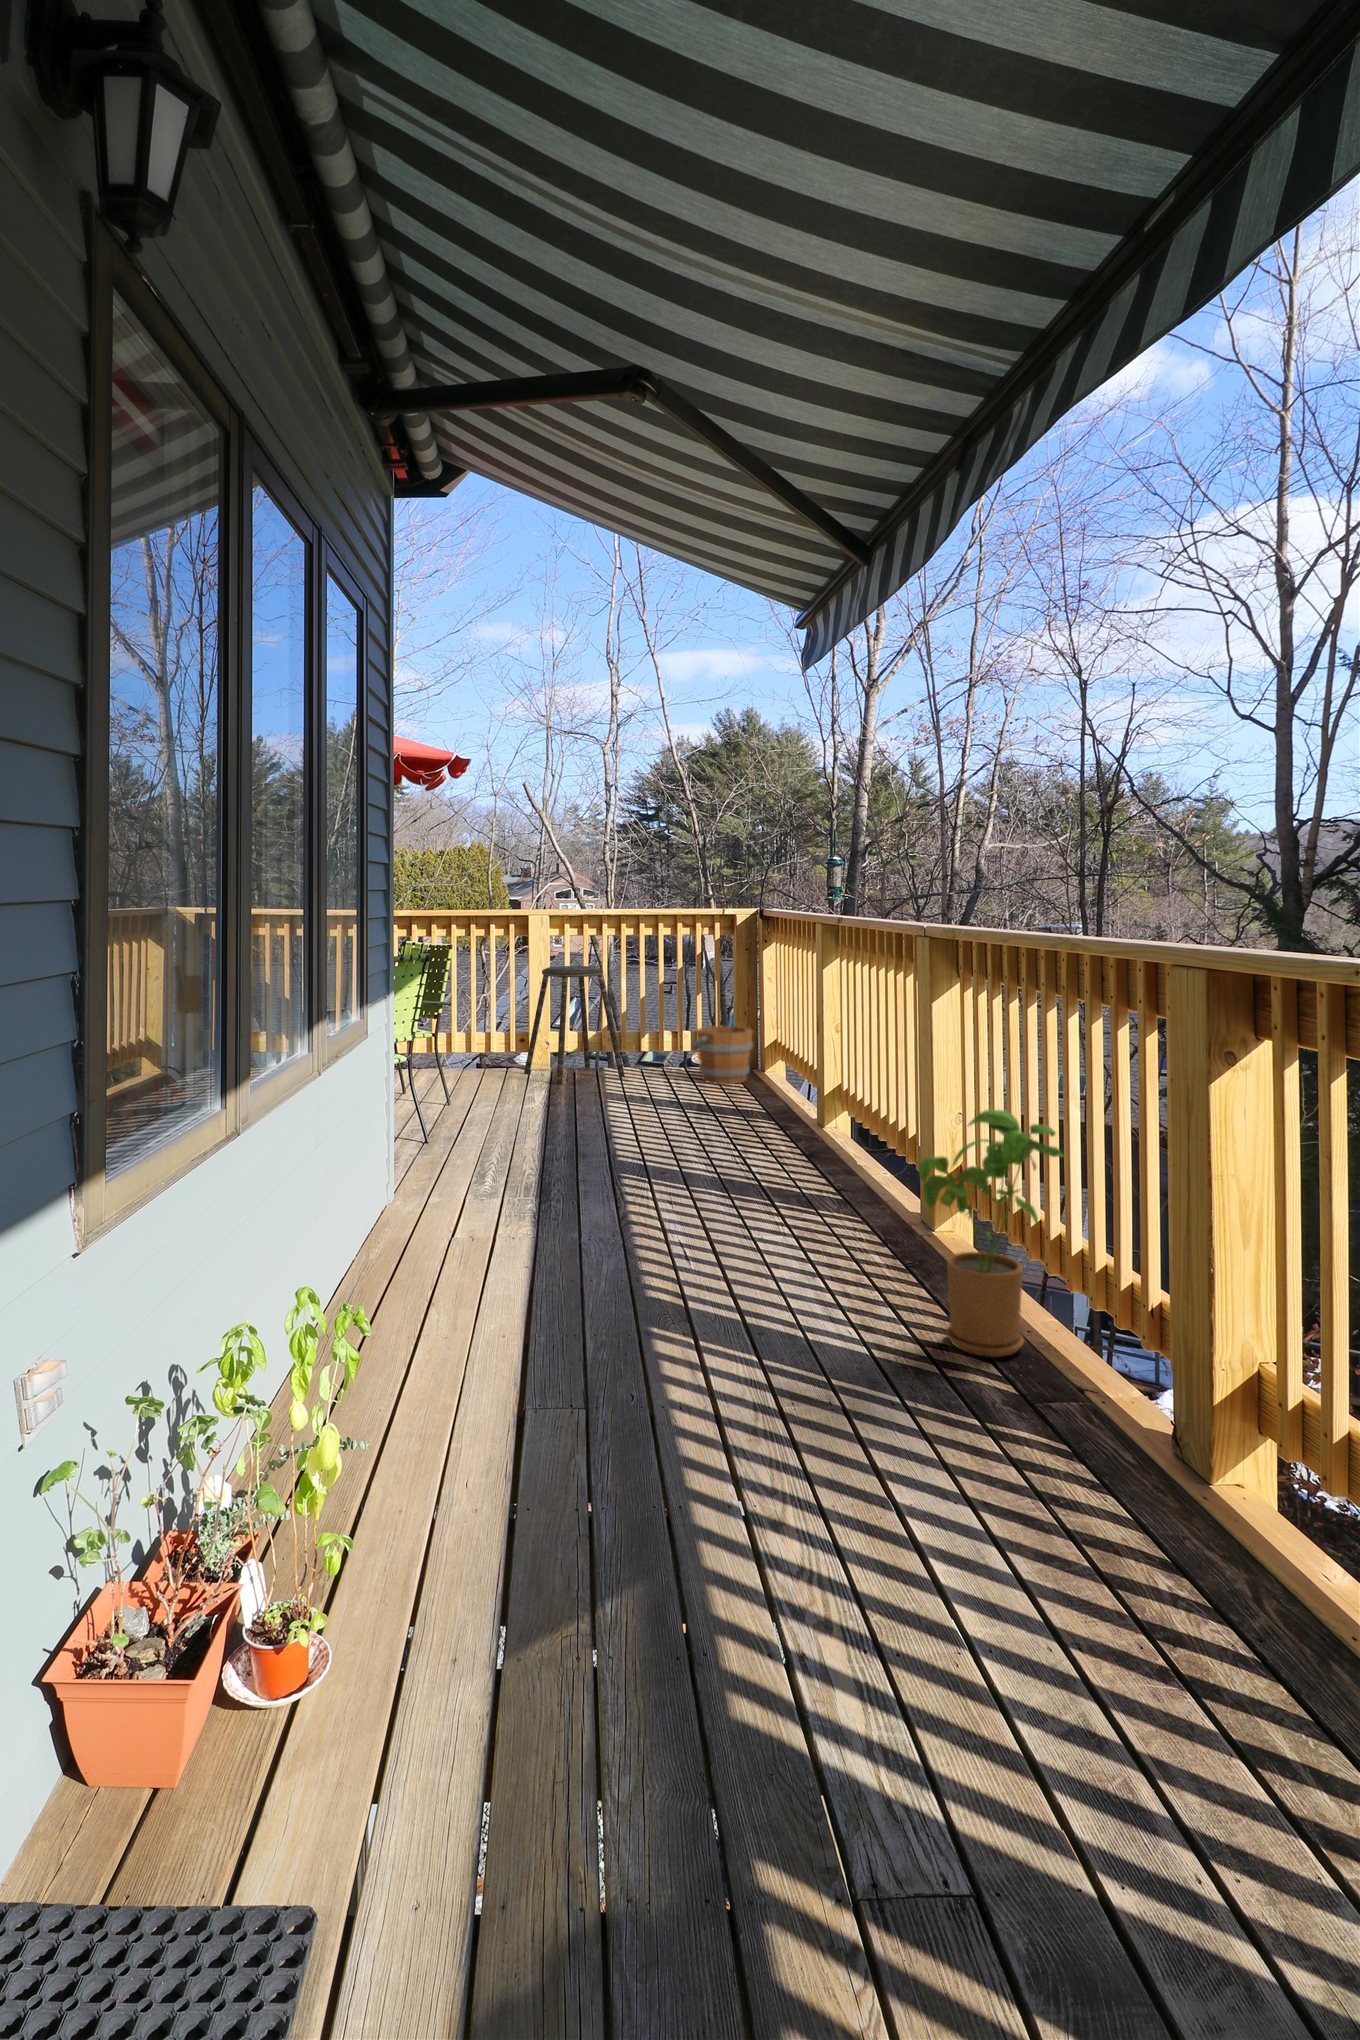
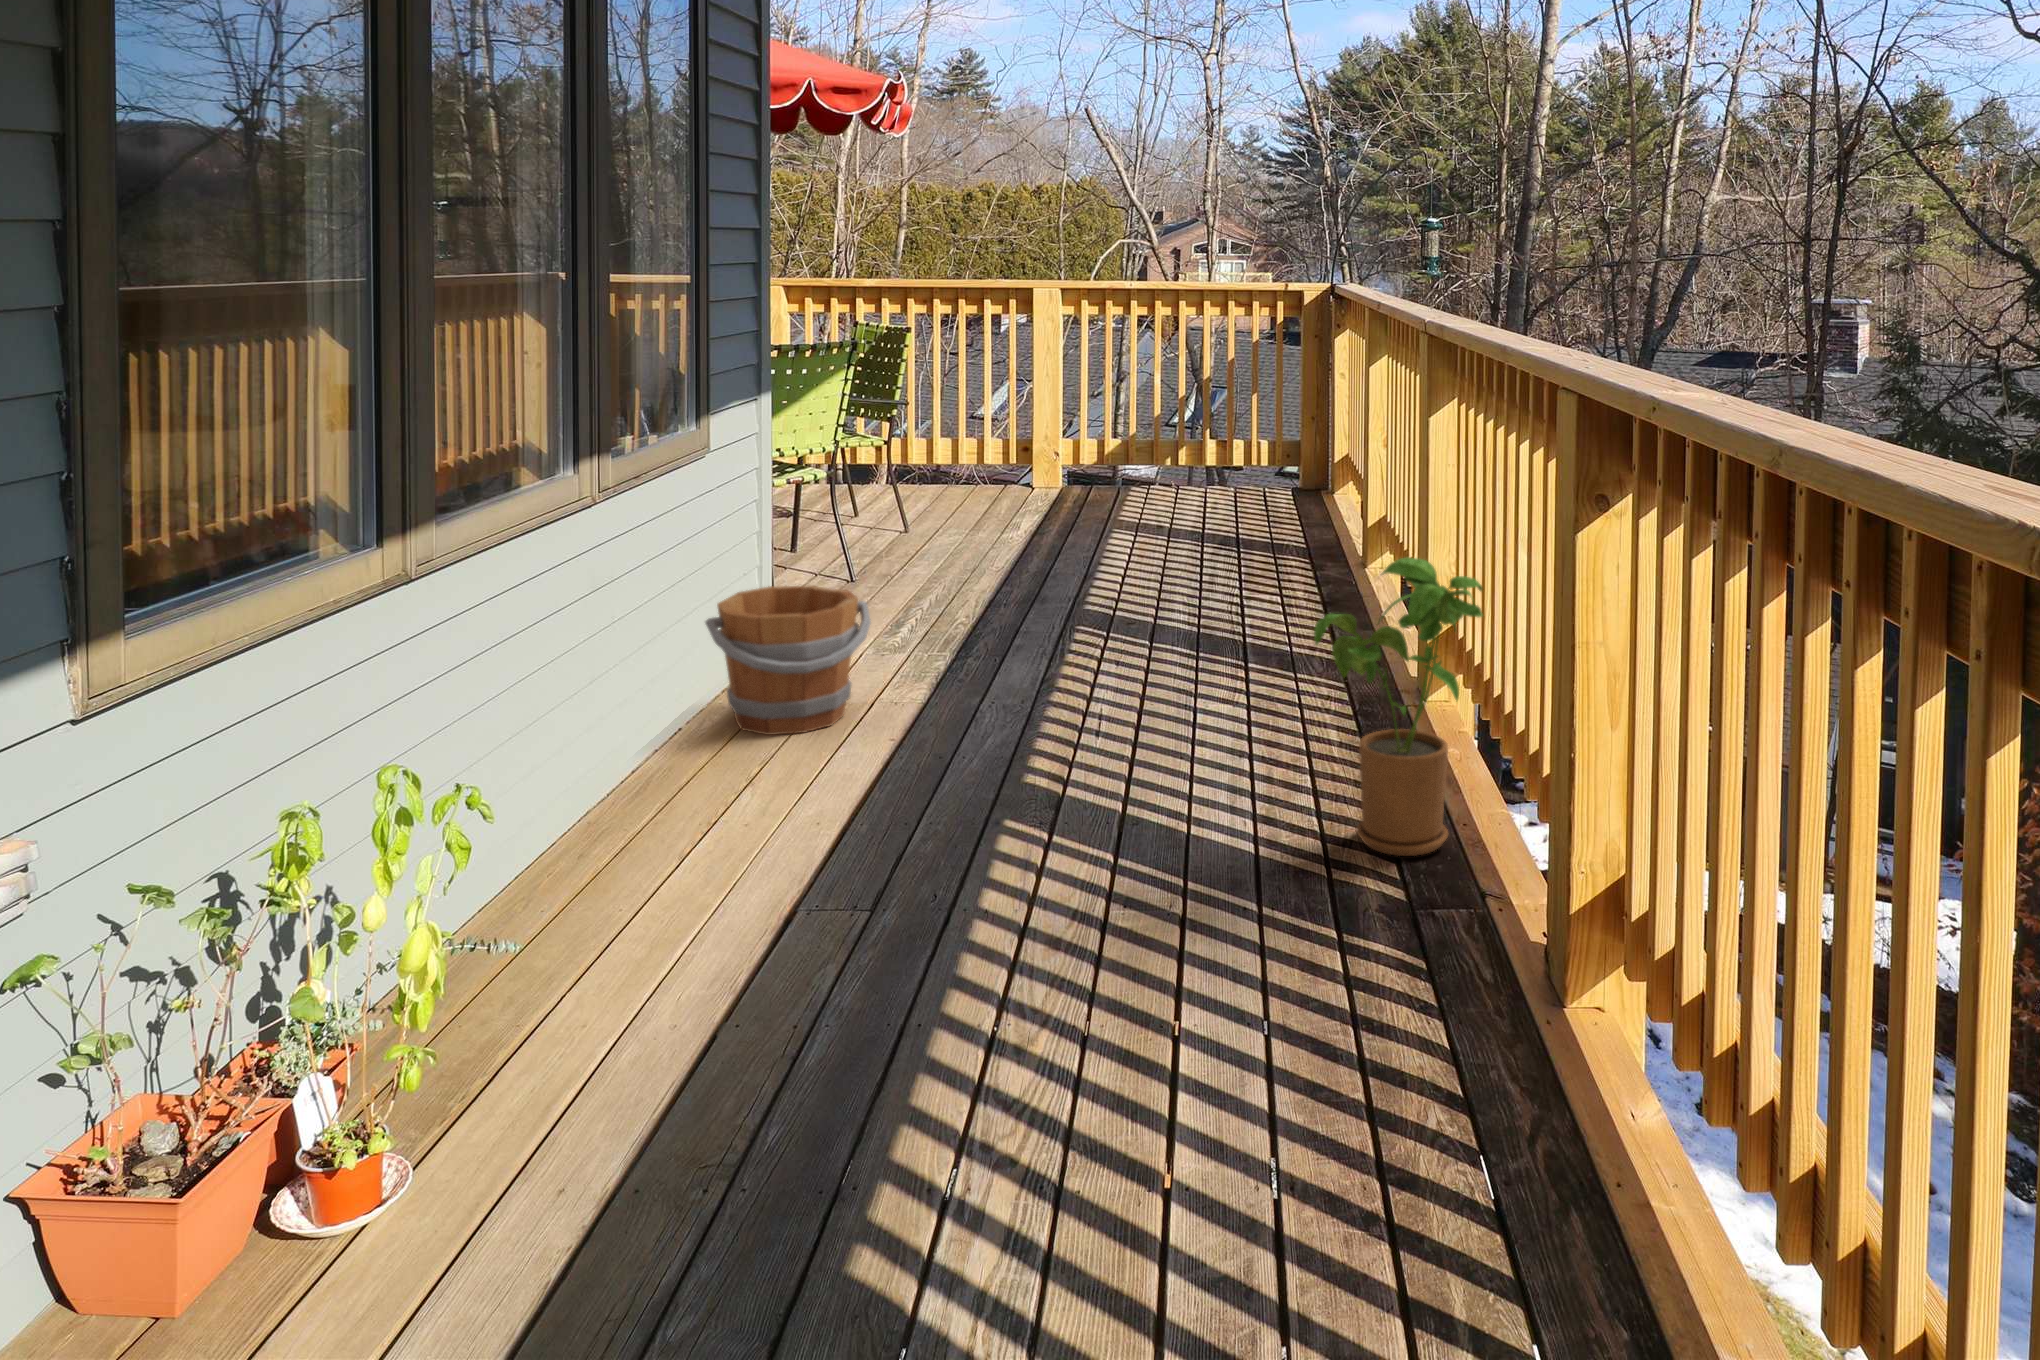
stool: present [524,966,625,1084] -> none [1021,355,1147,507]
bucket: present [691,1026,753,1084] -> present [705,585,871,735]

